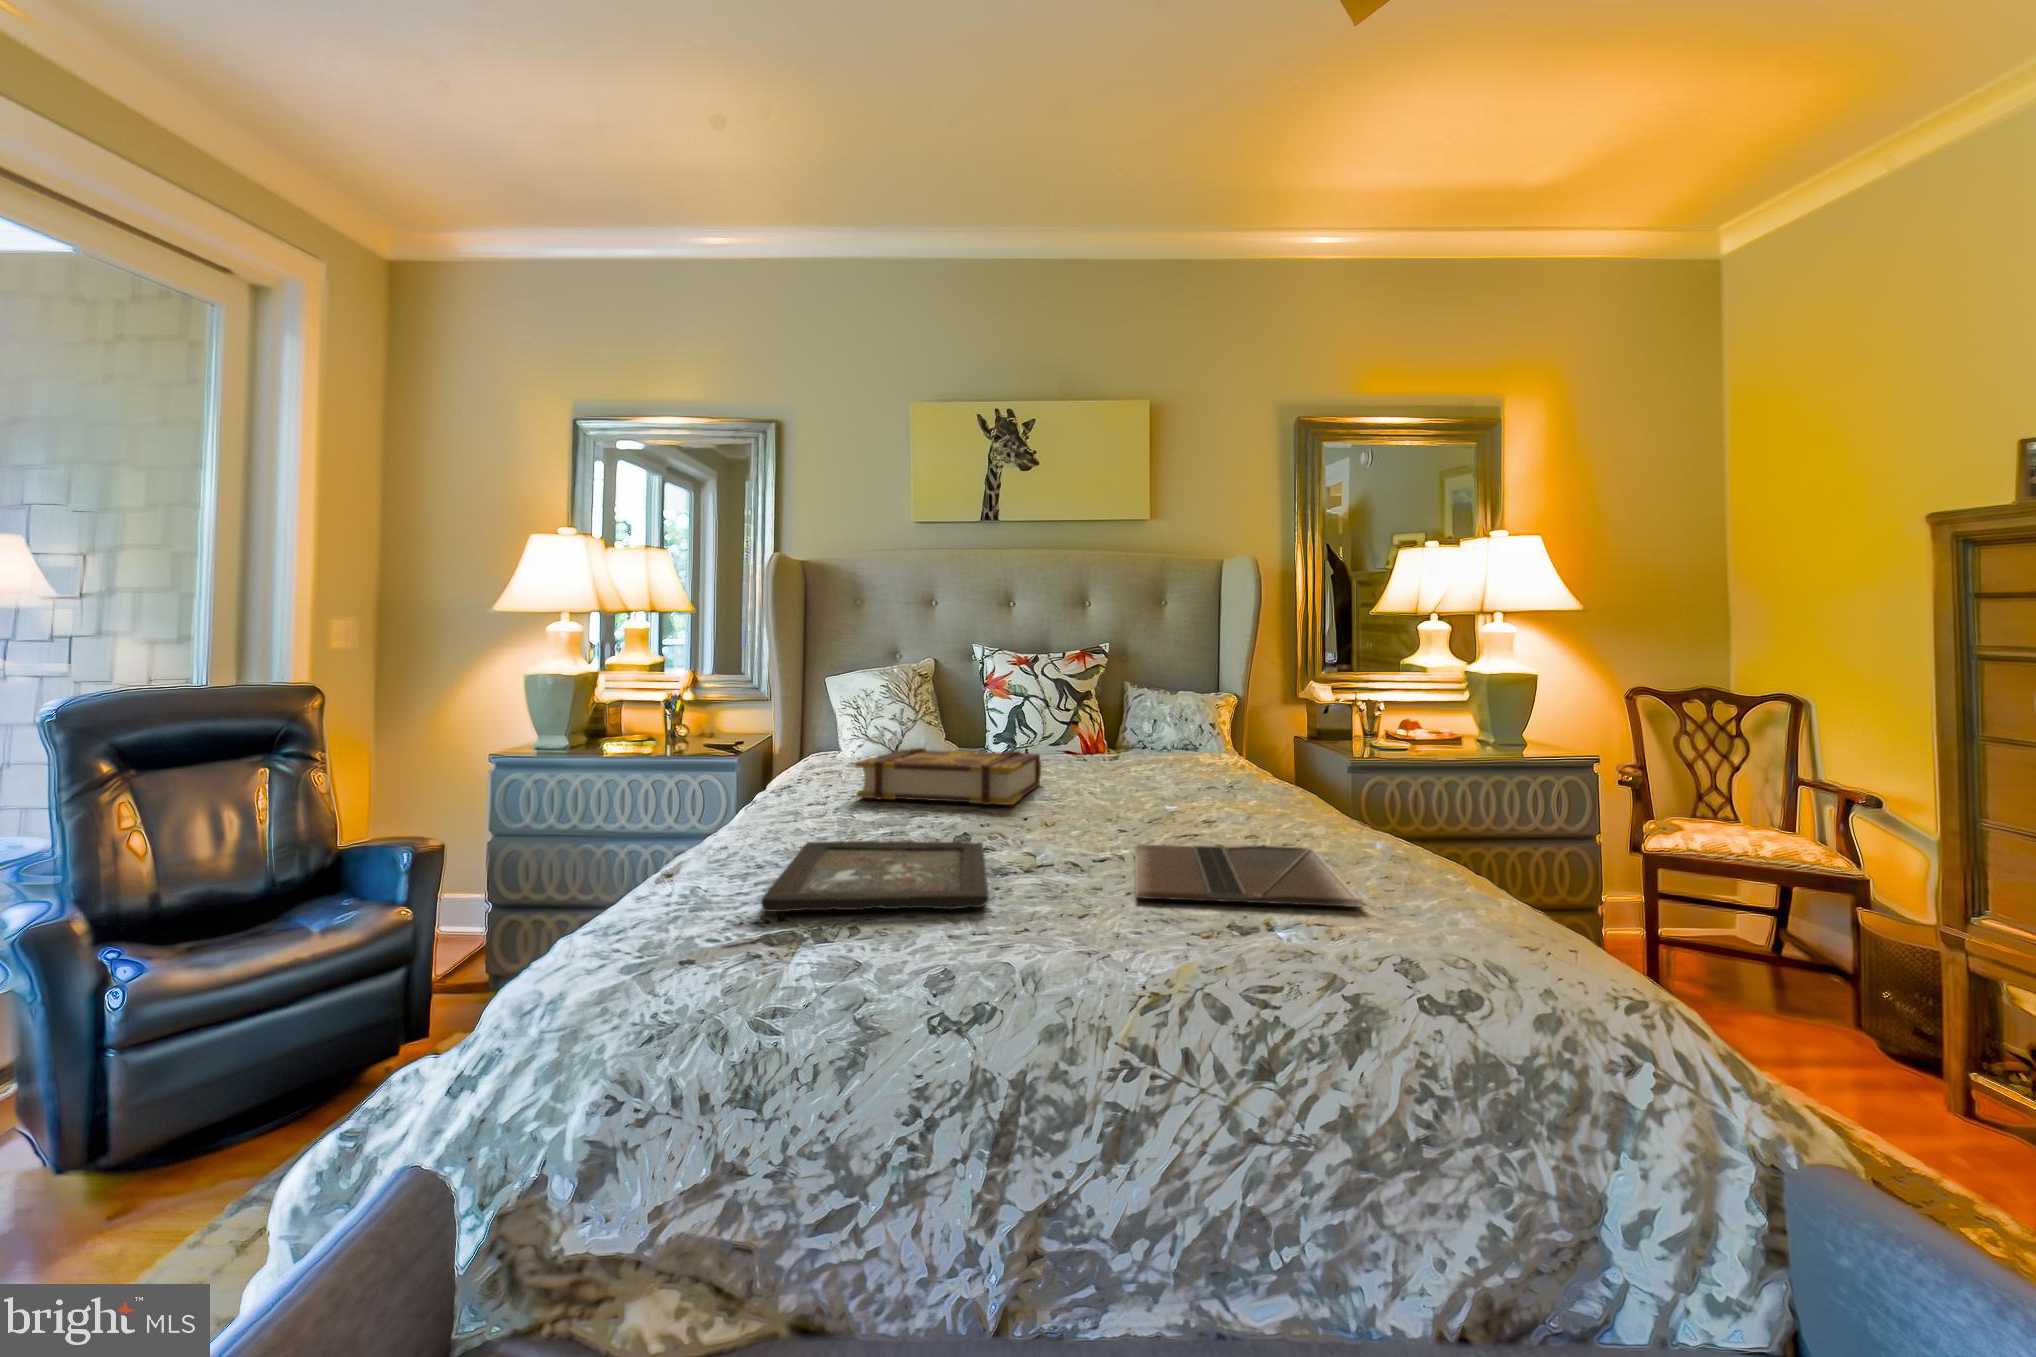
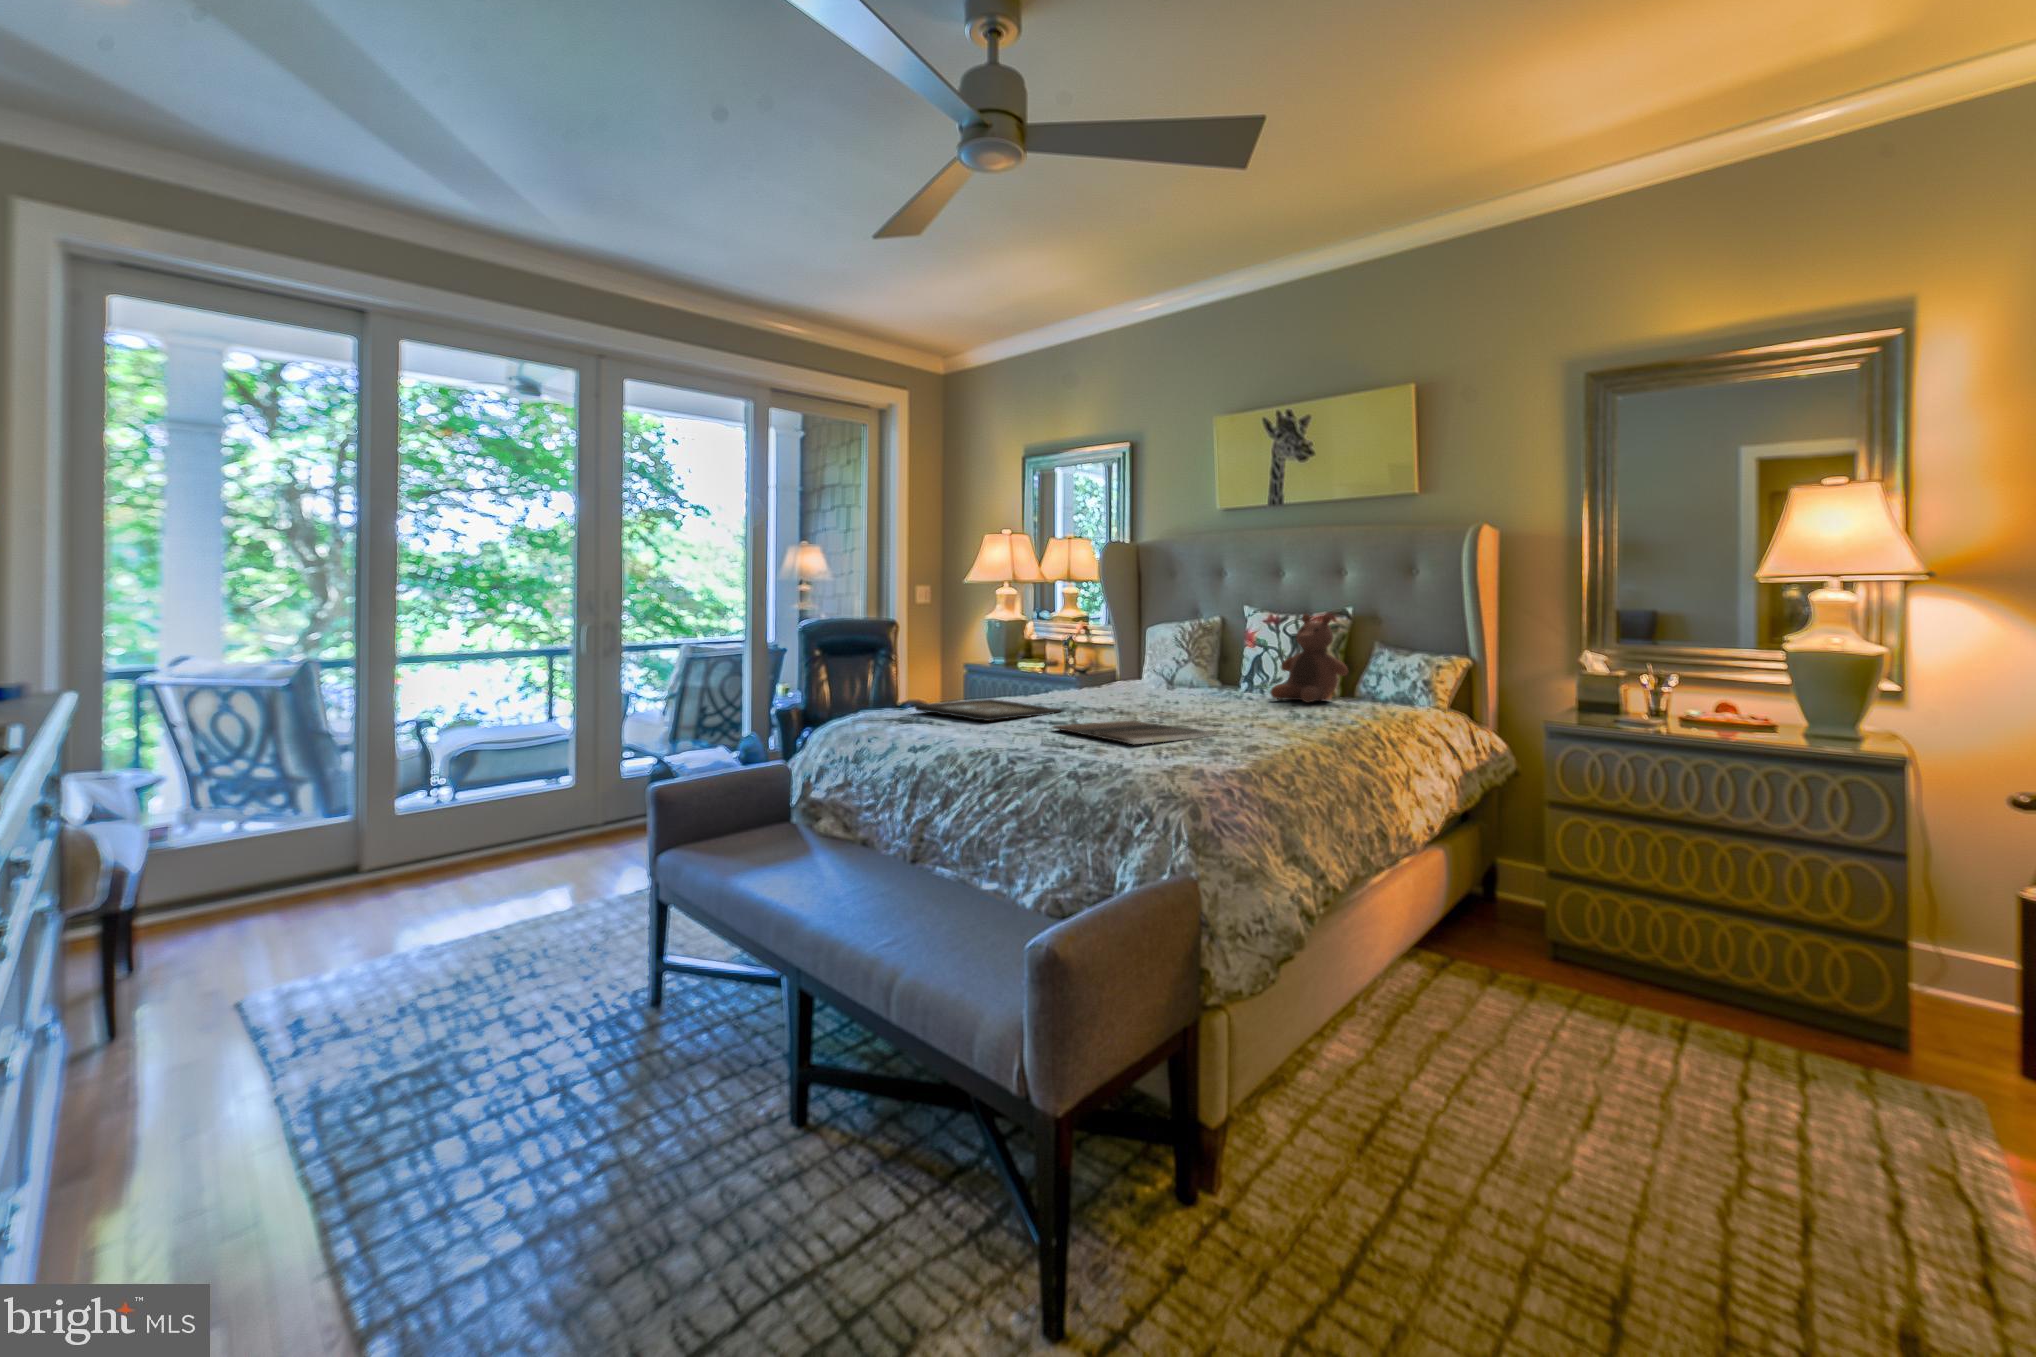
stuffed bear: none [1094,652,1188,768] -> present [1270,613,1348,702]
book: present [855,748,1041,805] -> none [1072,672,1198,703]

